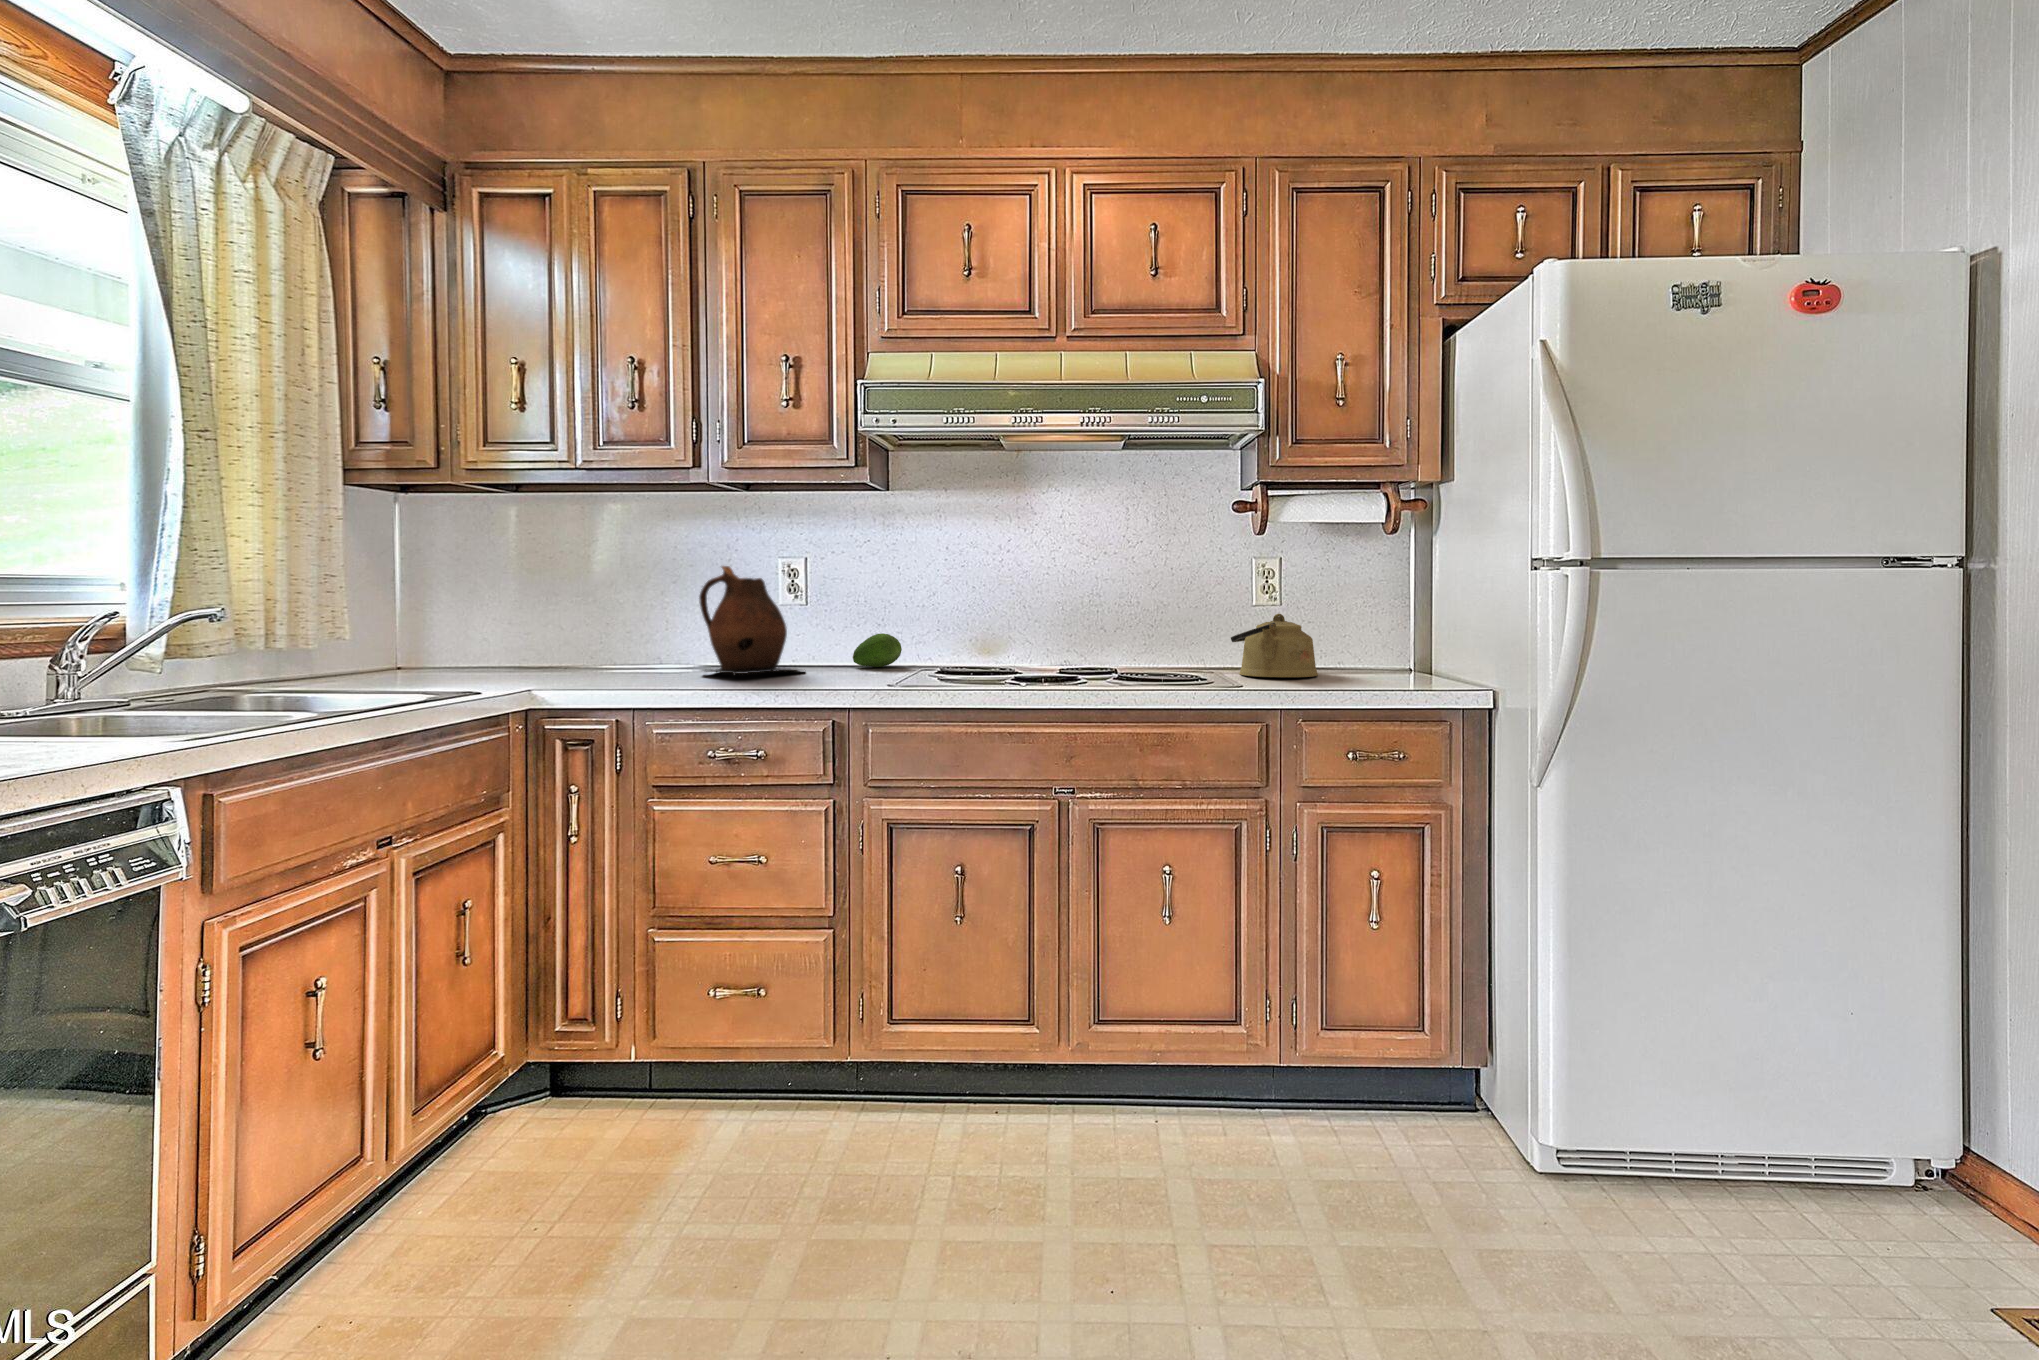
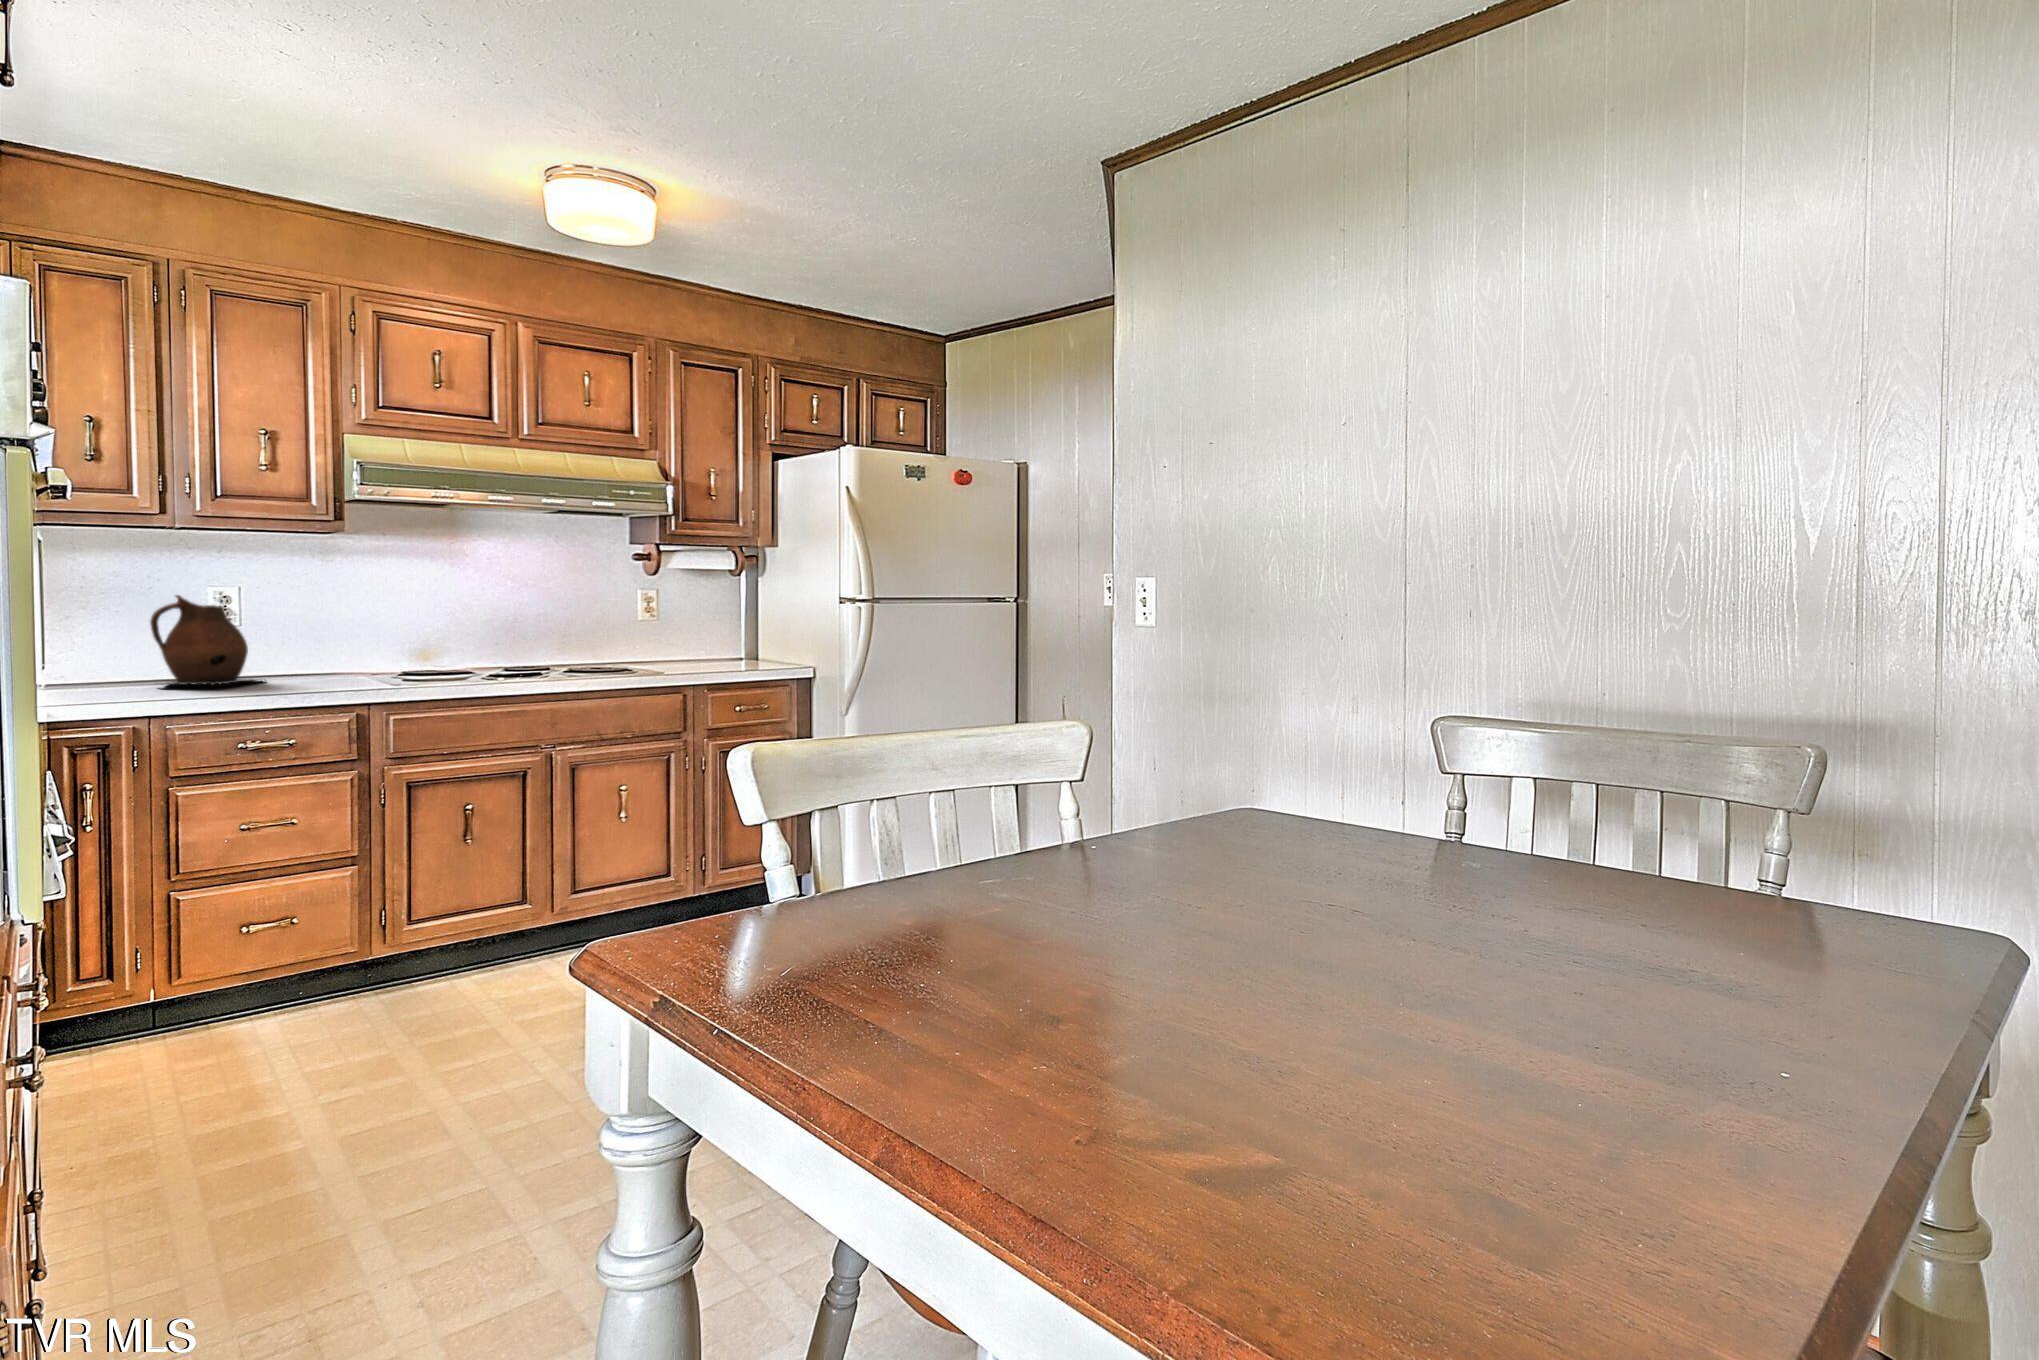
kettle: present [1231,614,1318,677] -> none [634,627,693,667]
fruit: present [853,633,902,667] -> none [299,648,349,675]

